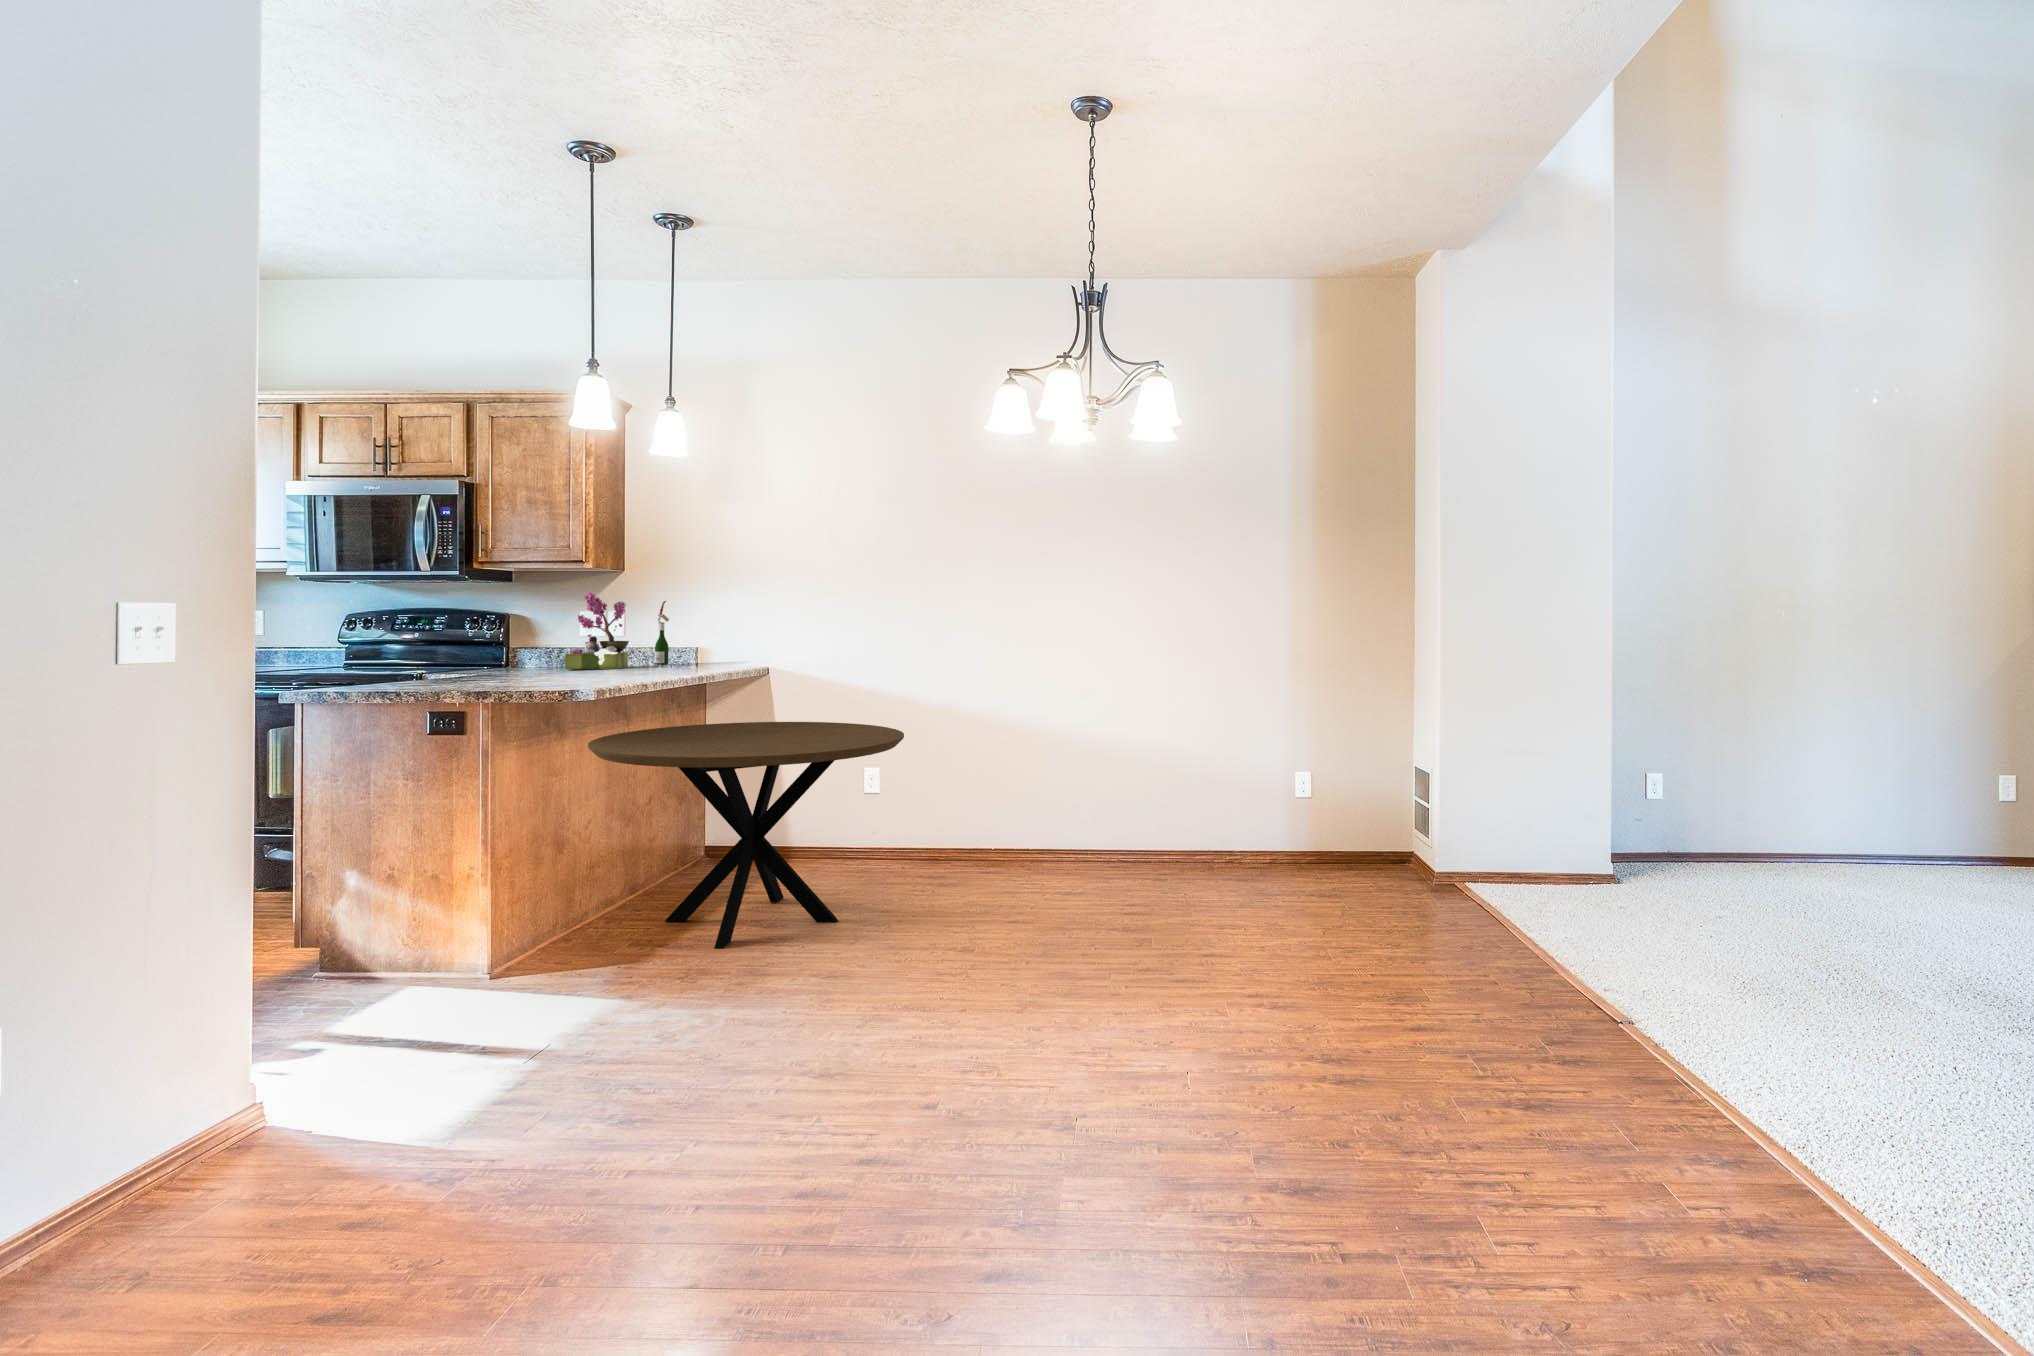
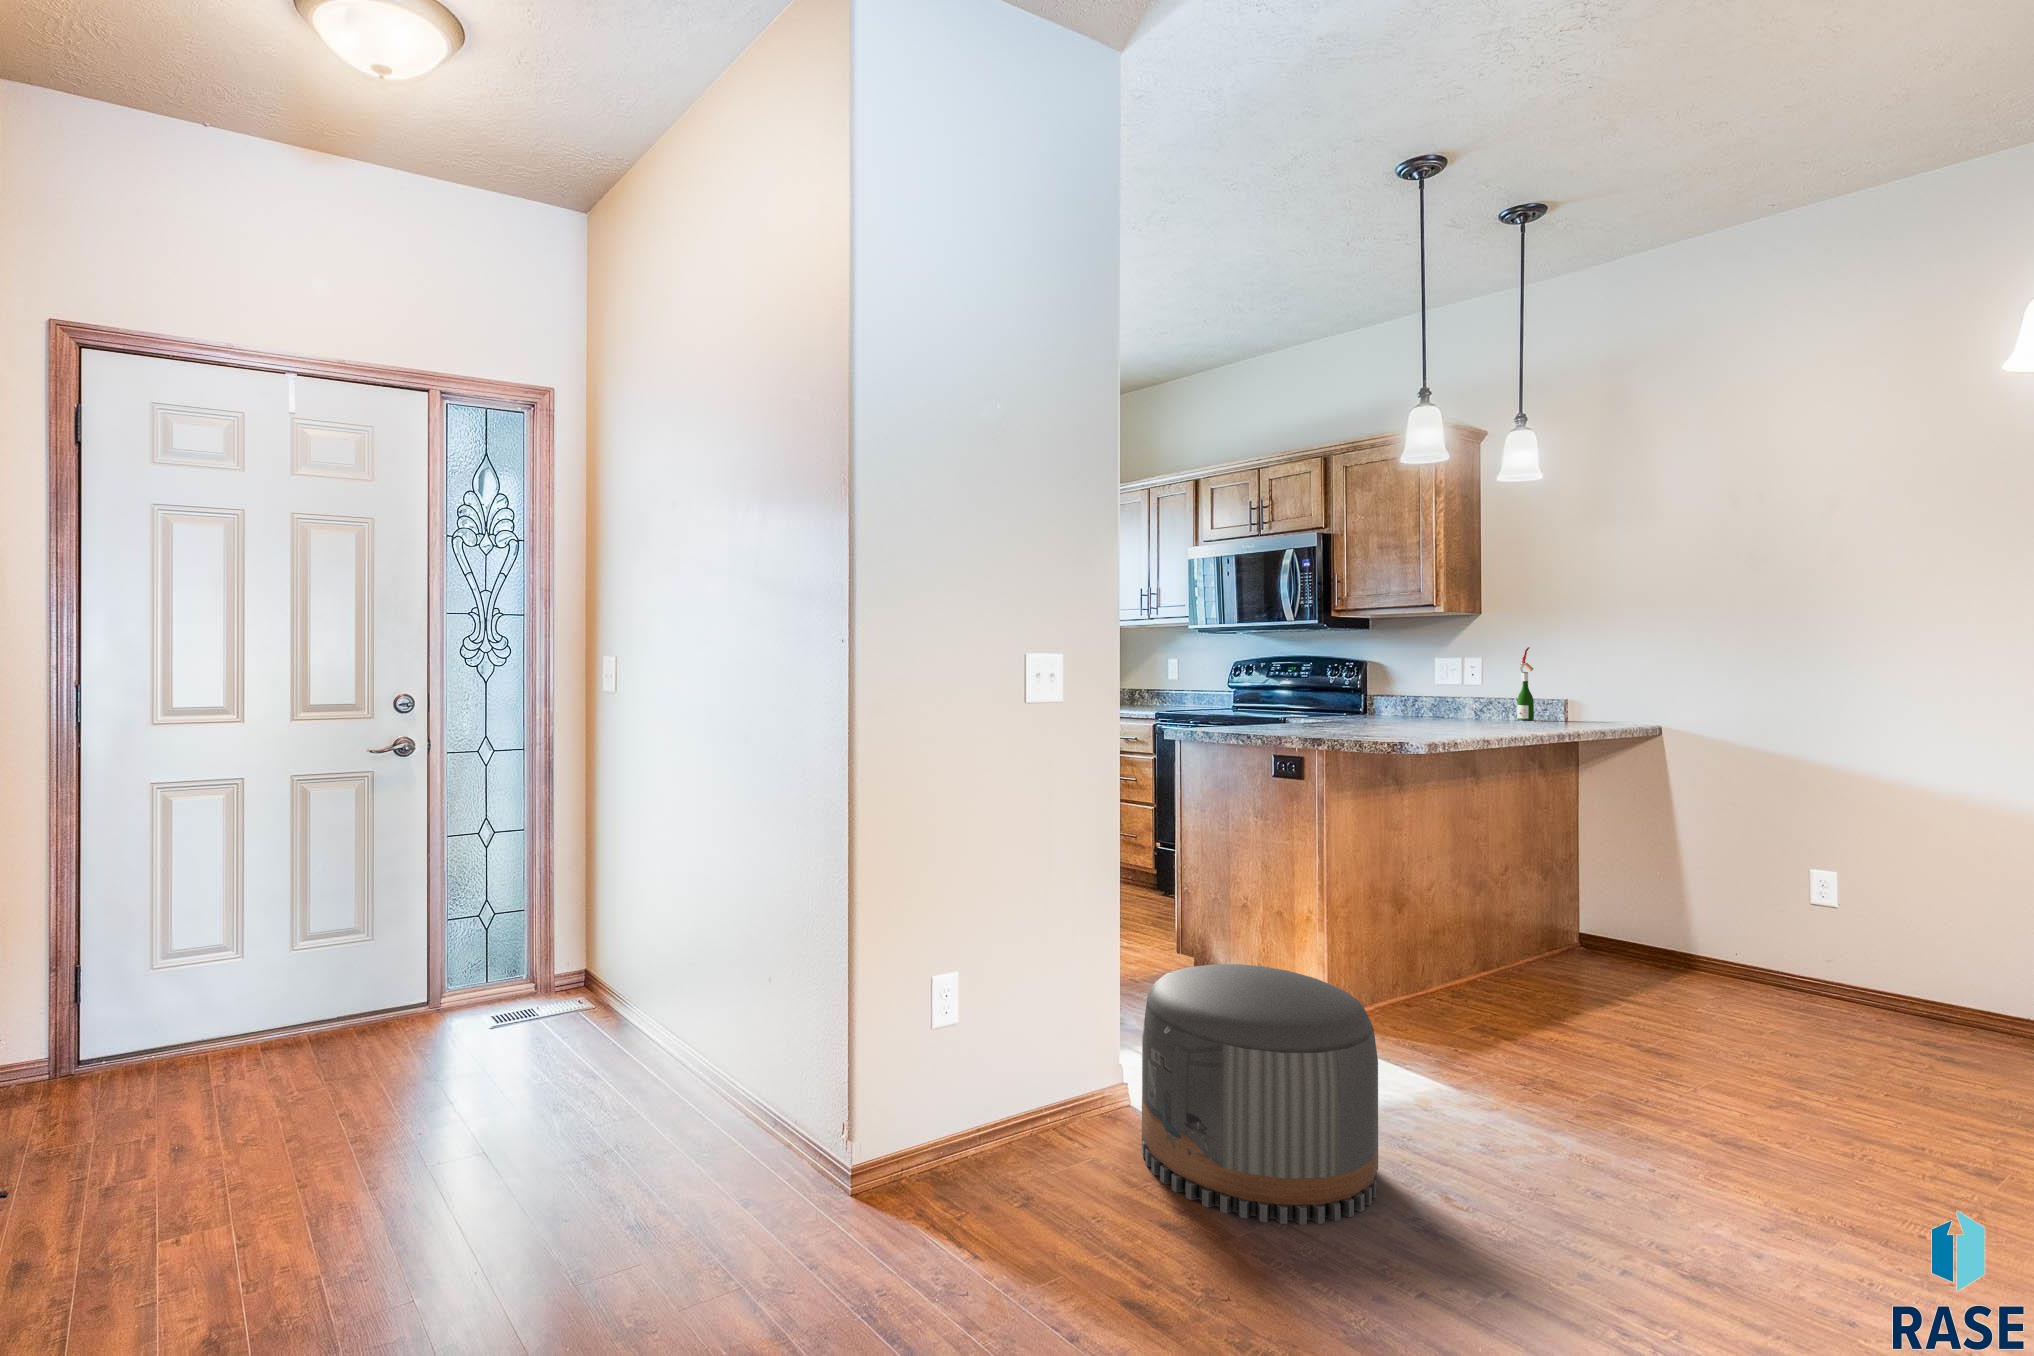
flower arrangement: present [565,592,629,669] -> none [1416,637,1486,723]
dining table: present [588,722,904,949] -> none [1427,794,1886,1096]
pouf: none [296,922,571,1184] -> present [1142,964,1378,1225]

